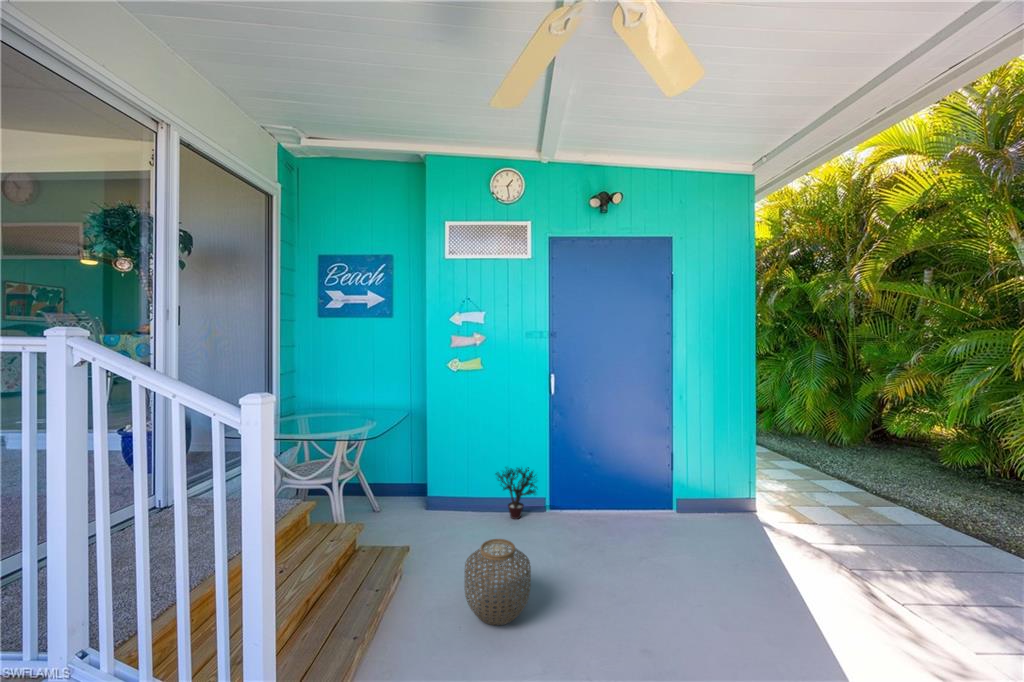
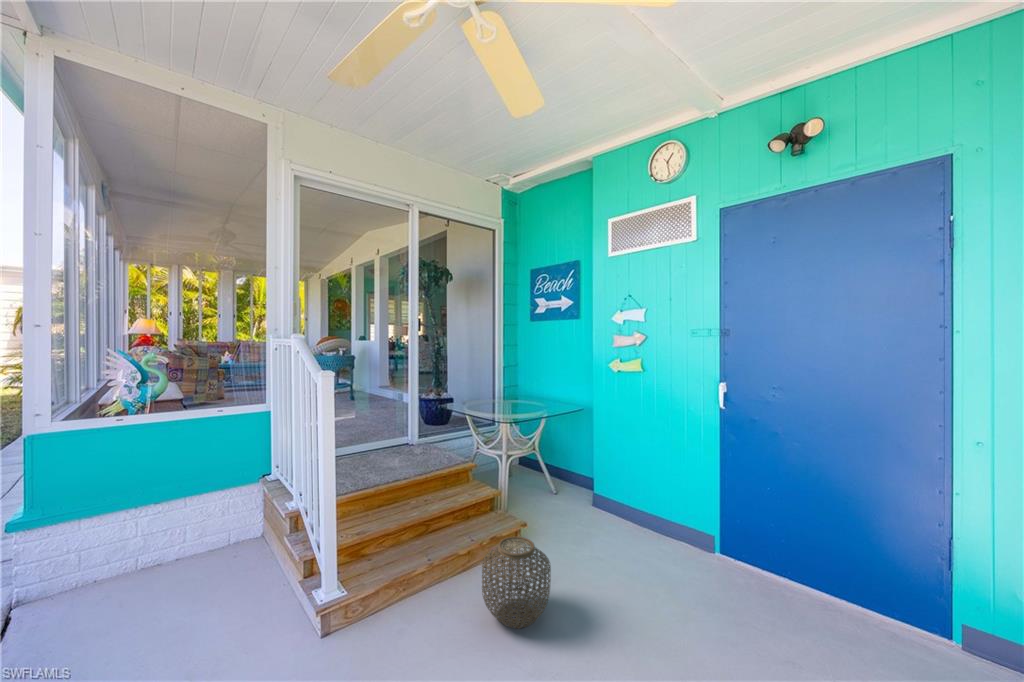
potted plant: present [496,467,536,519] -> none [631,486,693,554]

